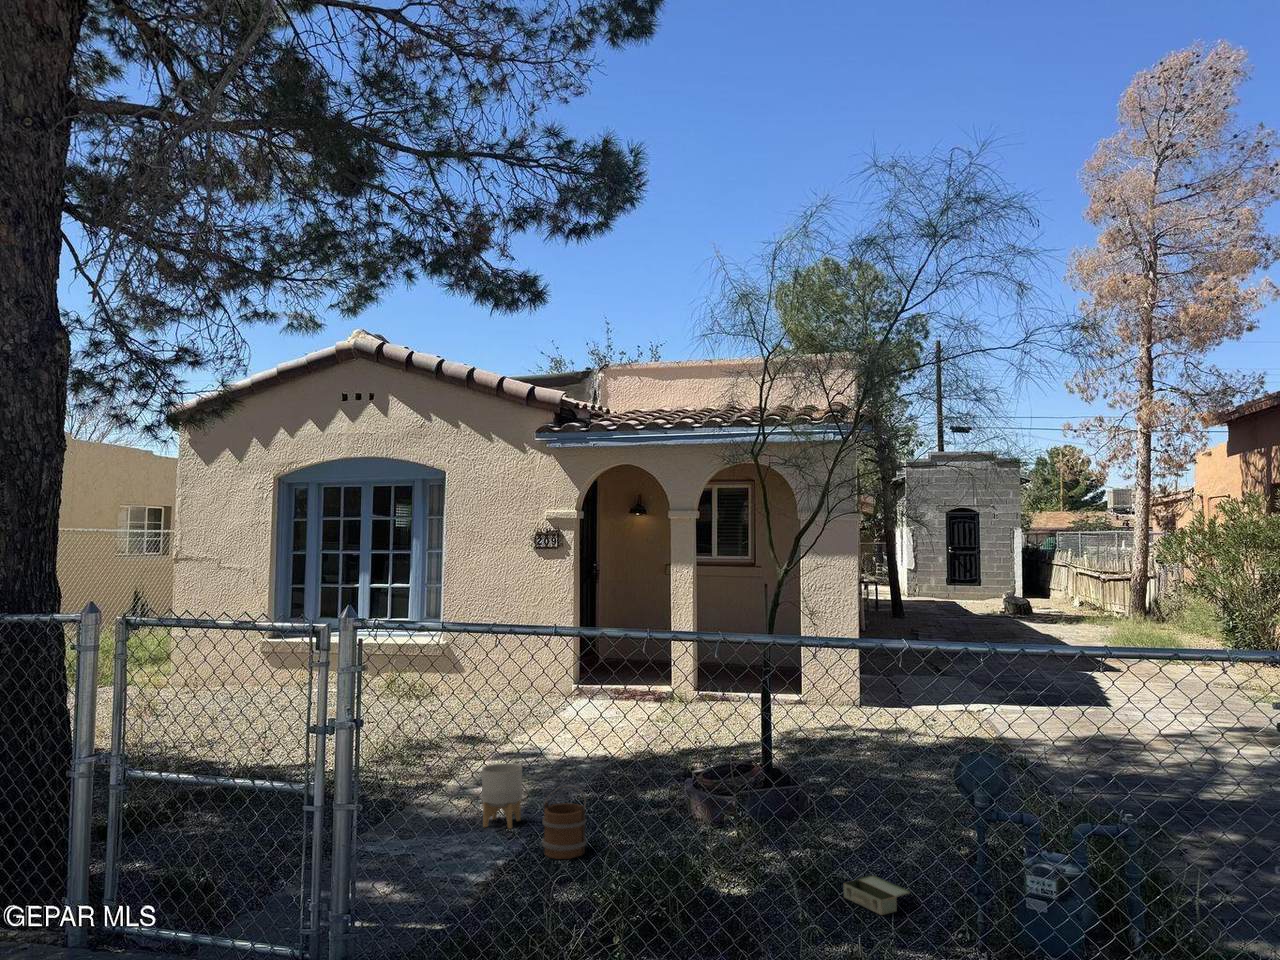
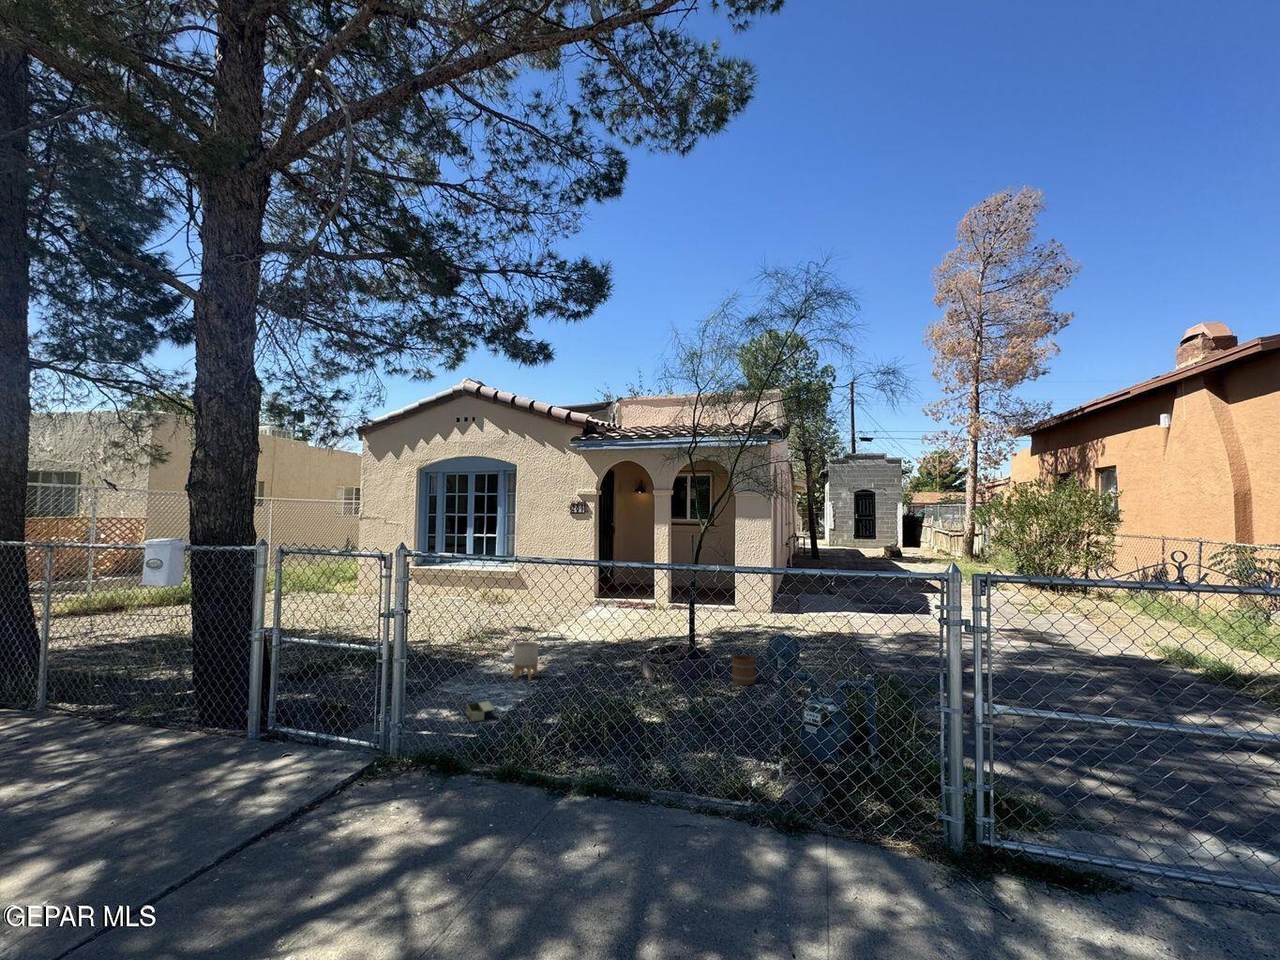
bucket: present [542,786,586,859] -> present [731,647,756,685]
toolbox: present [844,875,910,915] -> present [466,701,495,721]

